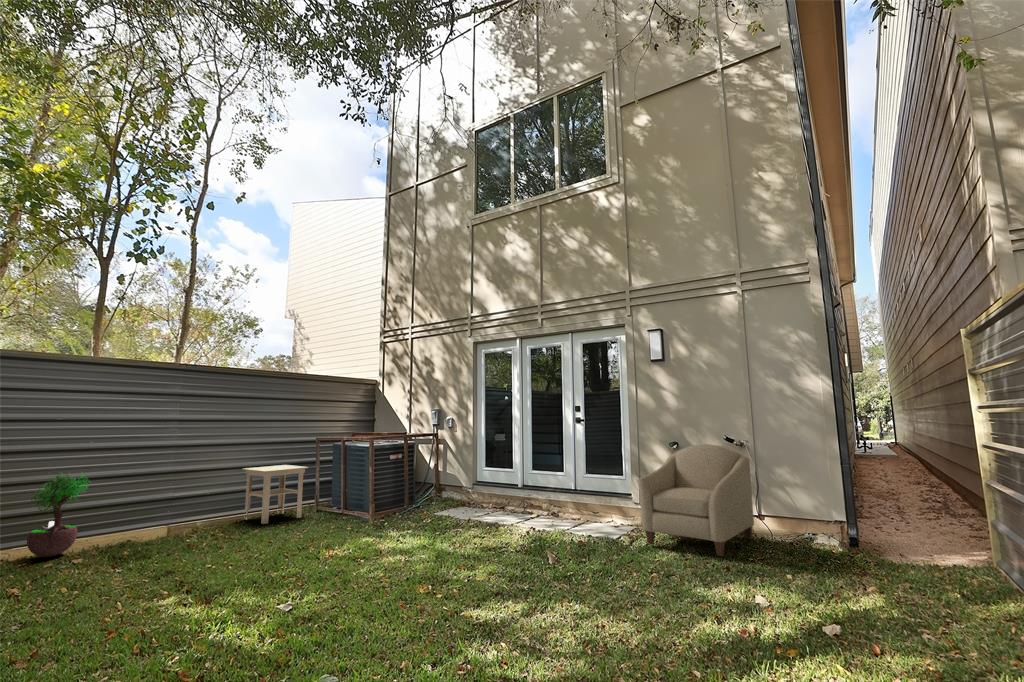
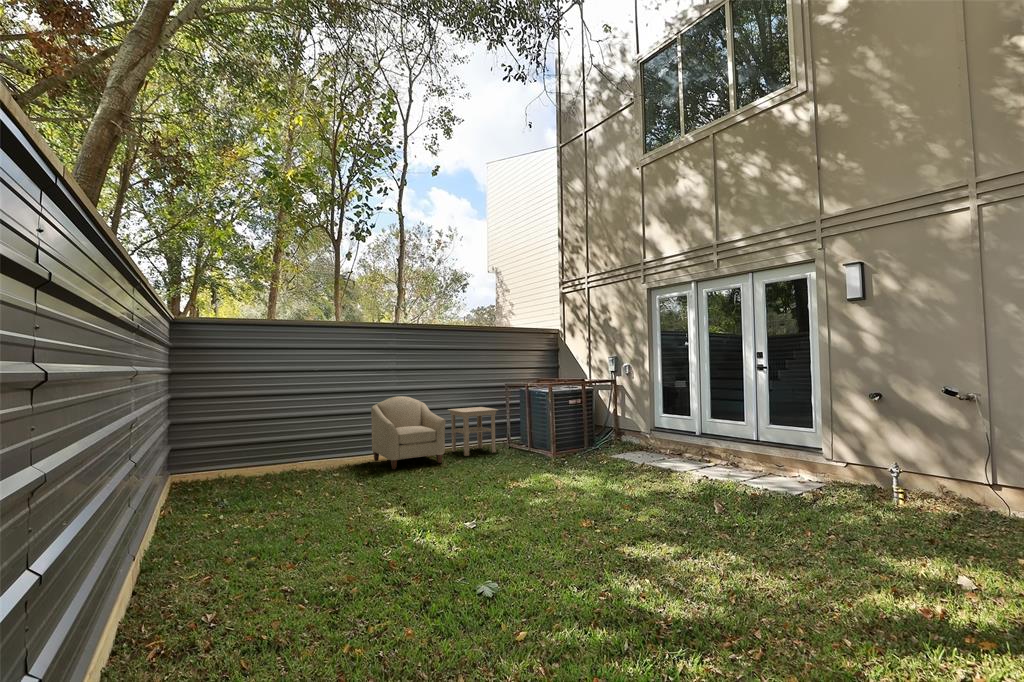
chair: present [637,444,754,556] -> present [371,396,446,469]
potted tree: present [24,468,90,557] -> none [303,406,343,470]

